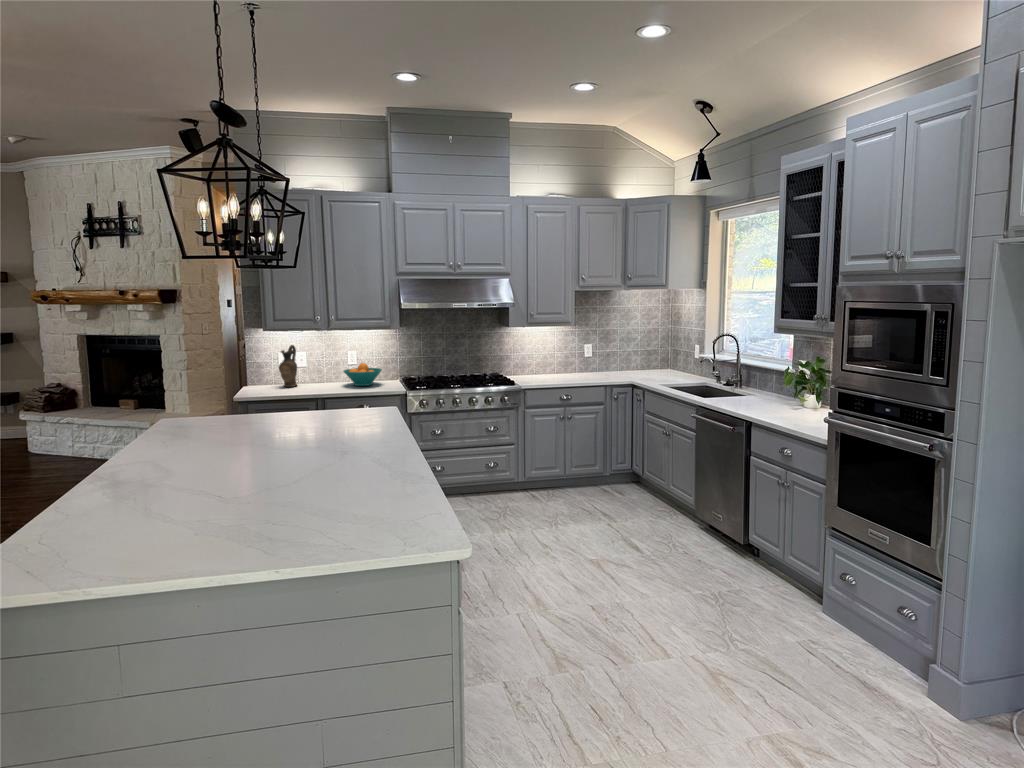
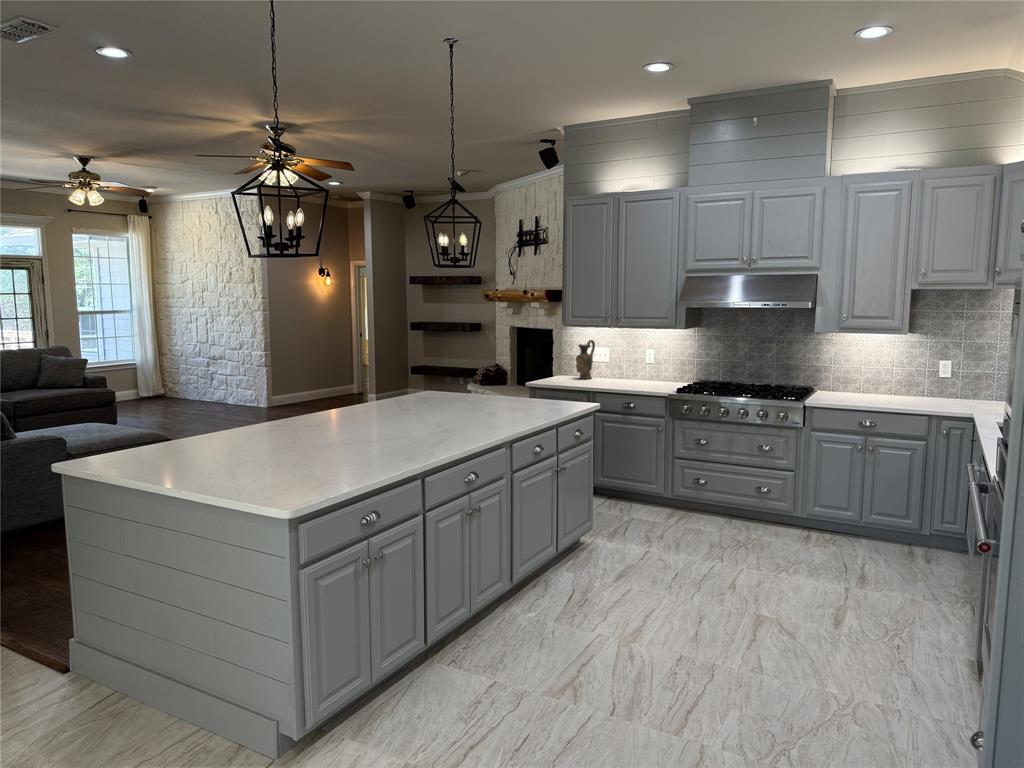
fruit bowl: present [344,363,382,386] -> none [627,362,666,384]

